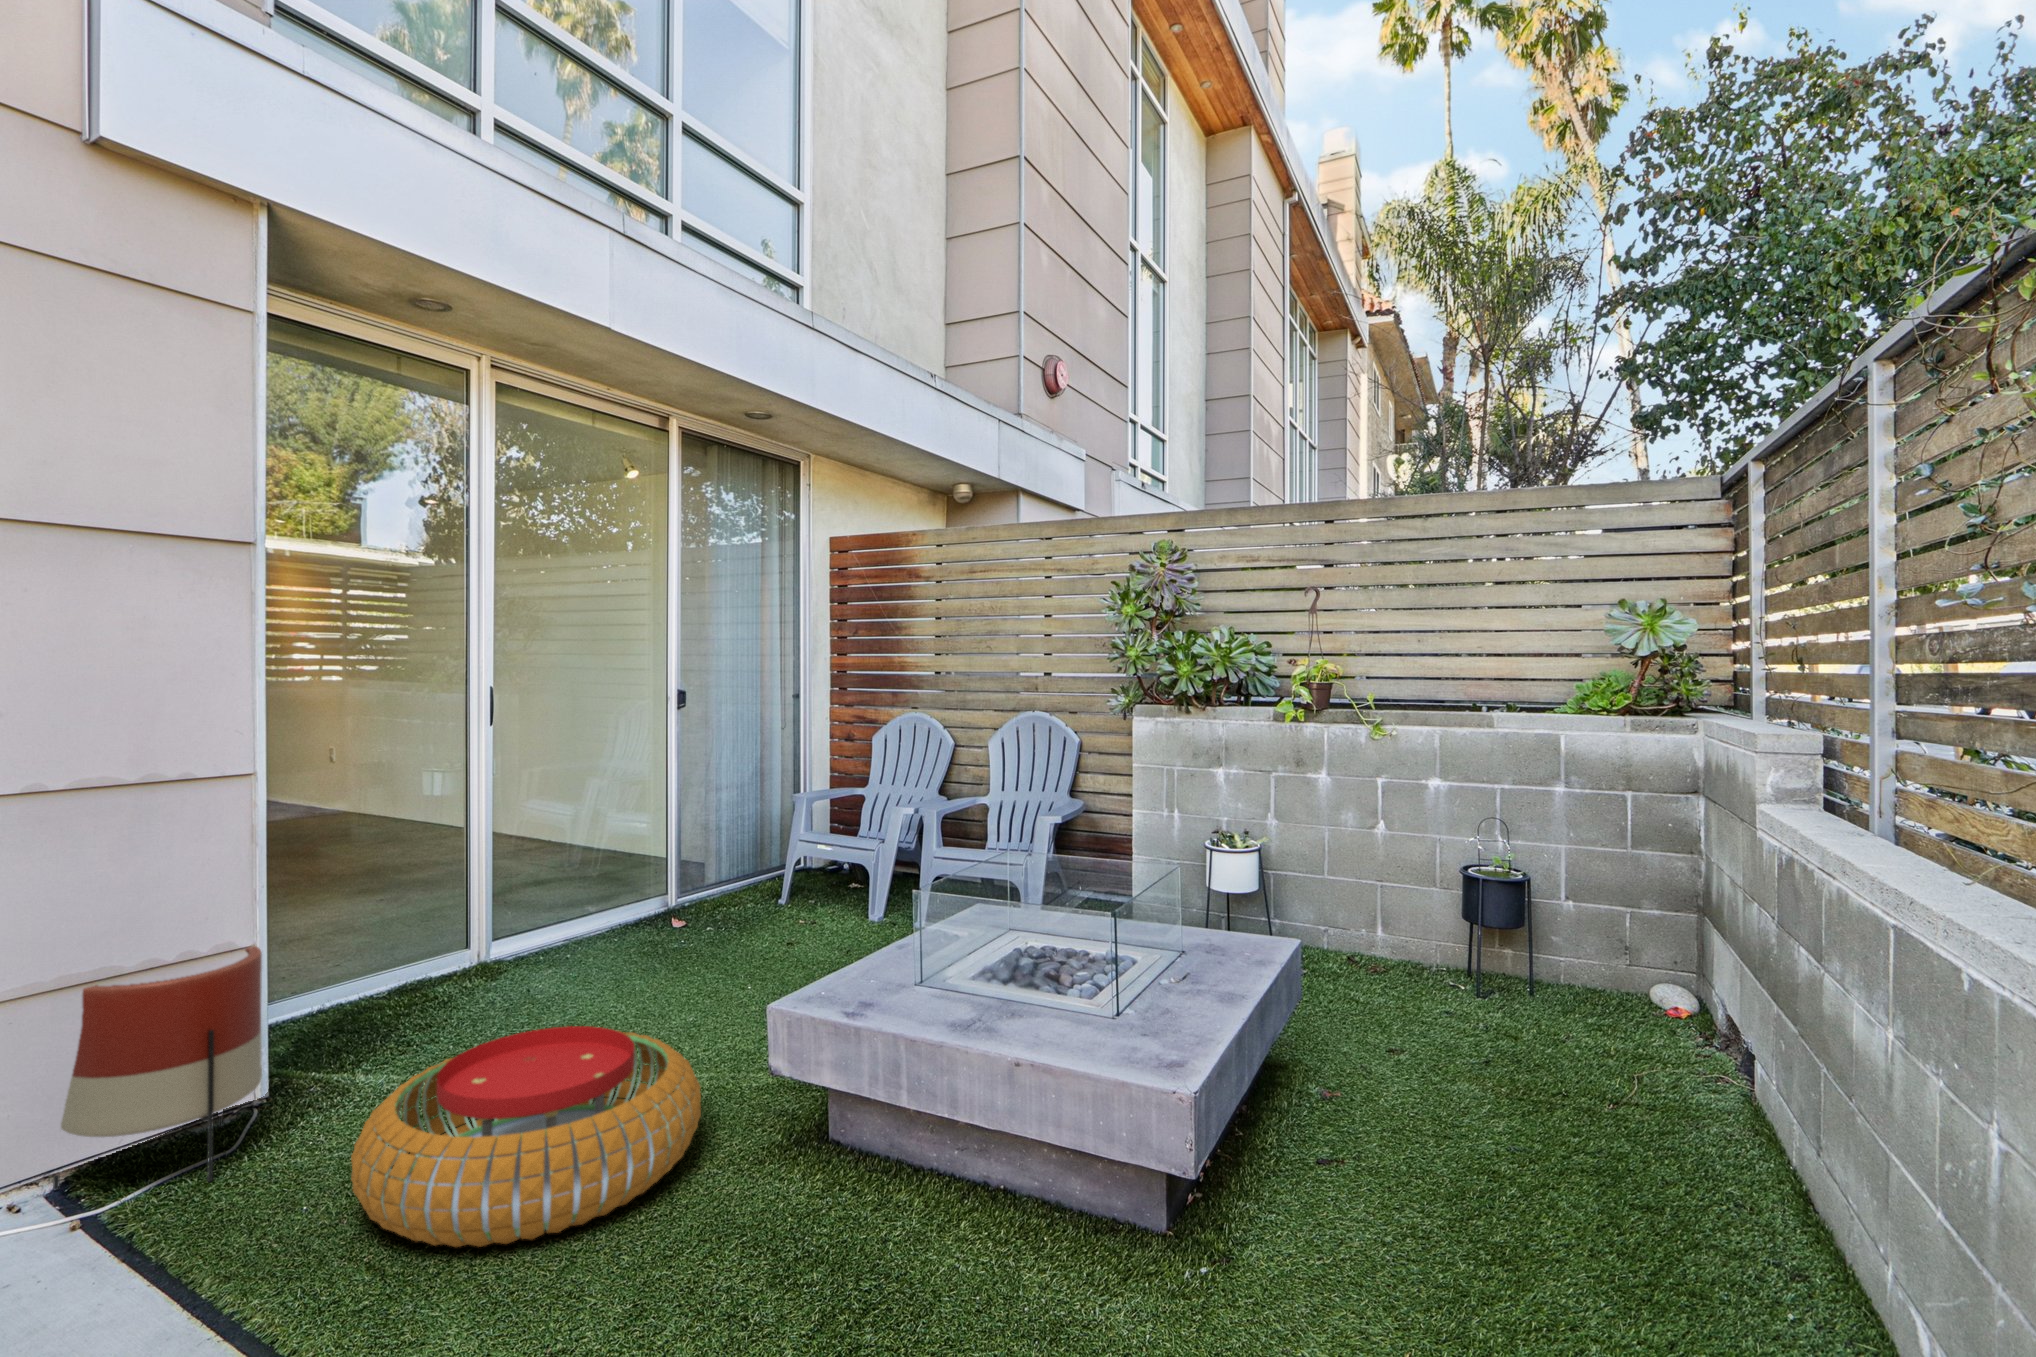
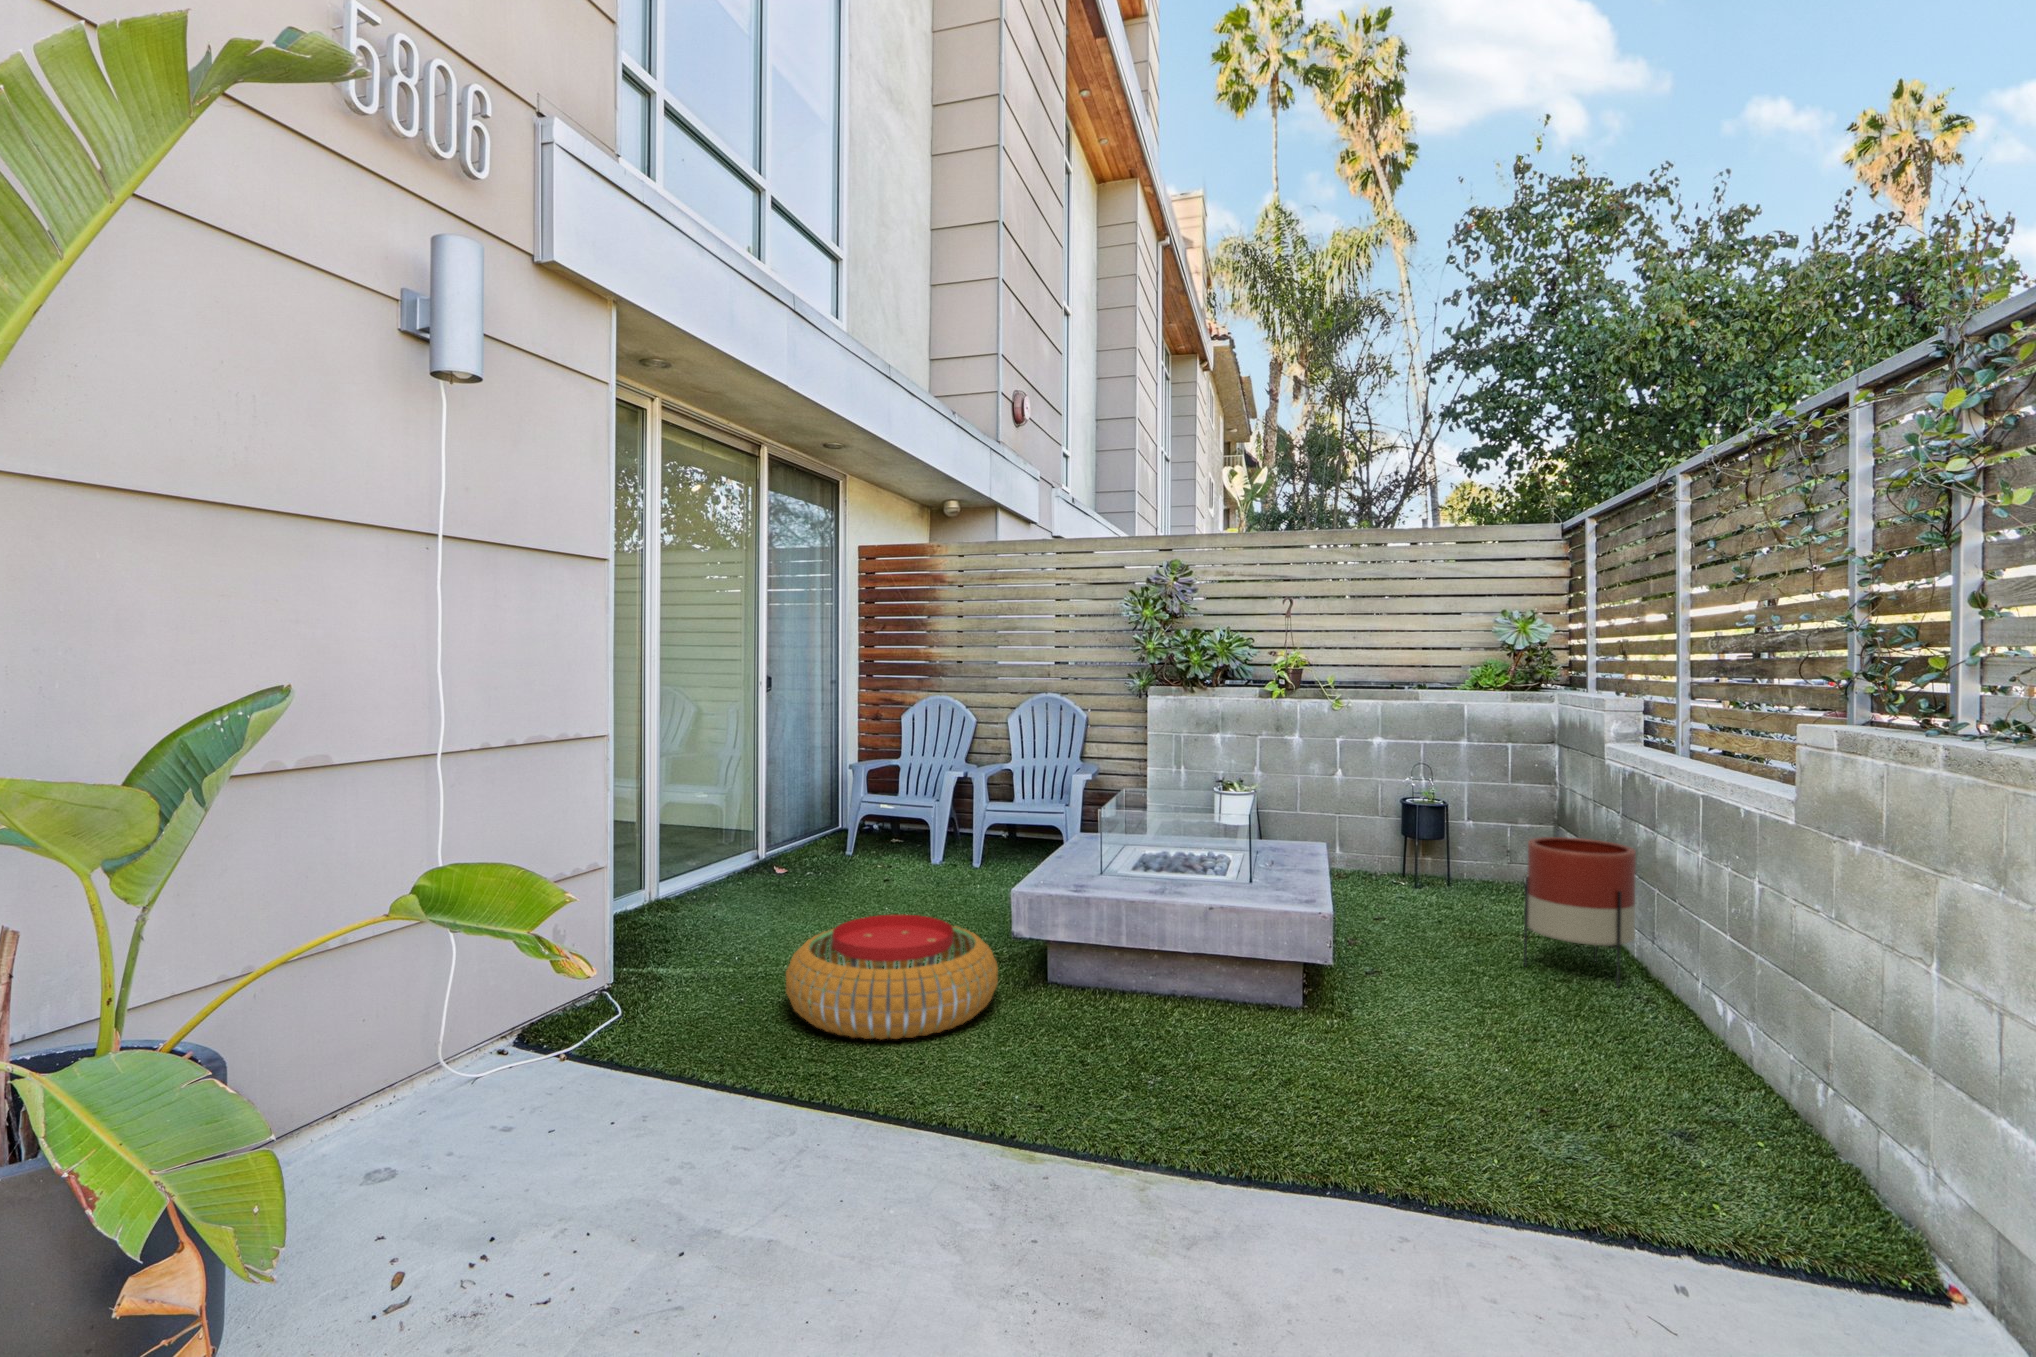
planter: present [53,946,262,1190] -> present [1524,837,1636,987]

